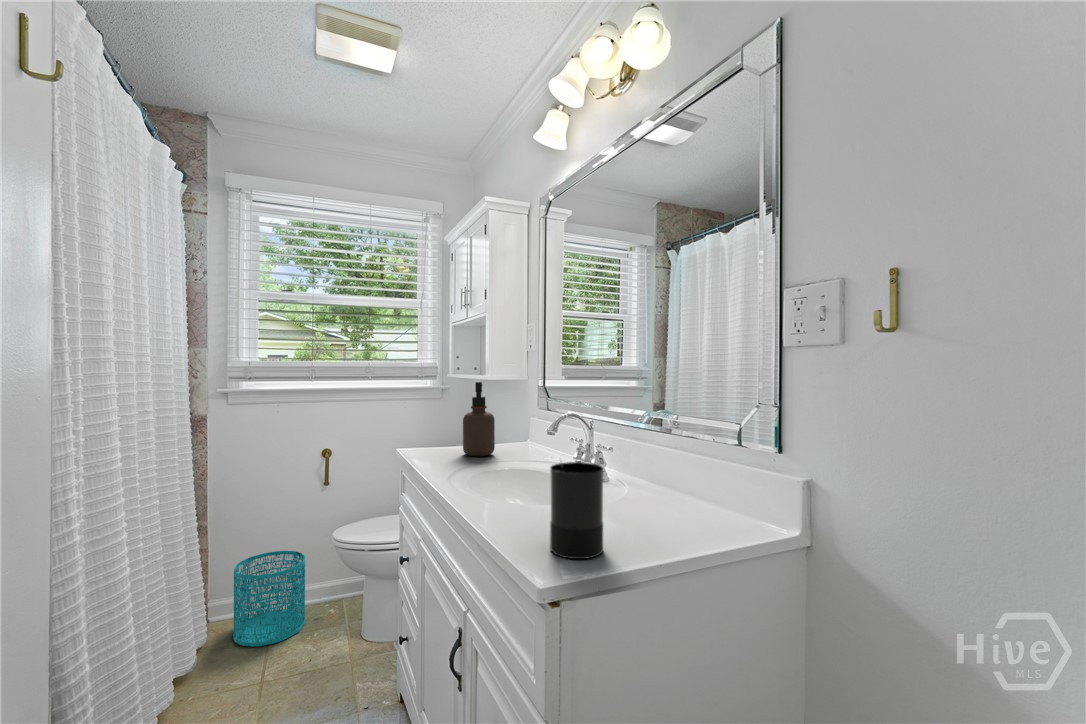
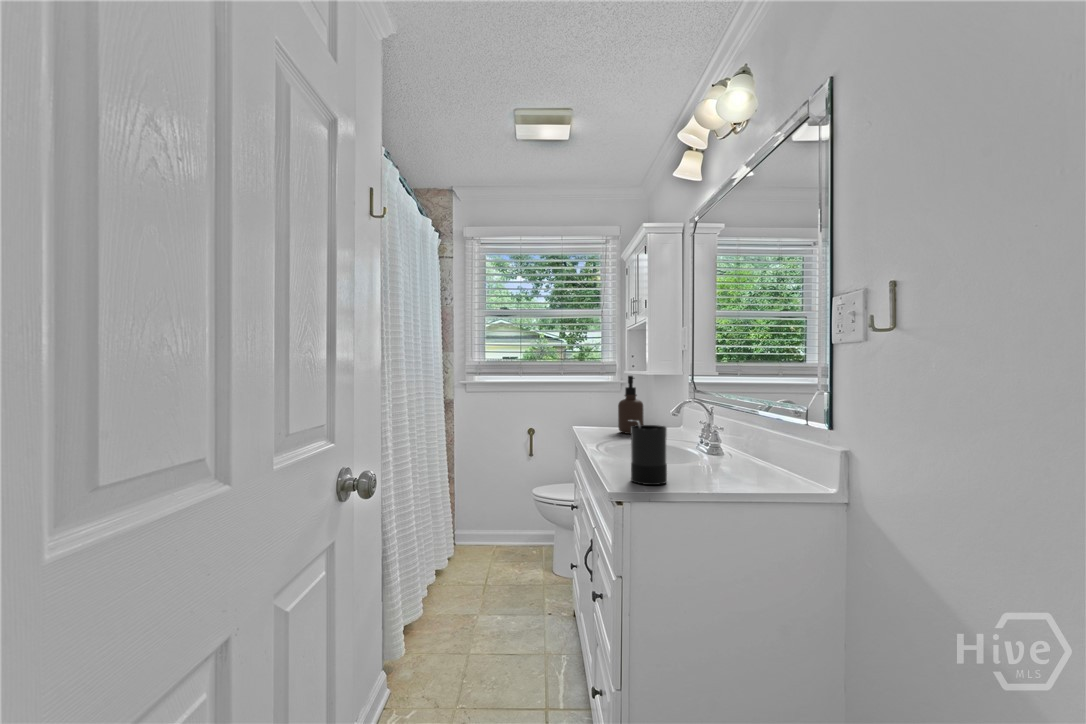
wastebasket: present [233,551,305,647] -> none [470,502,516,566]

